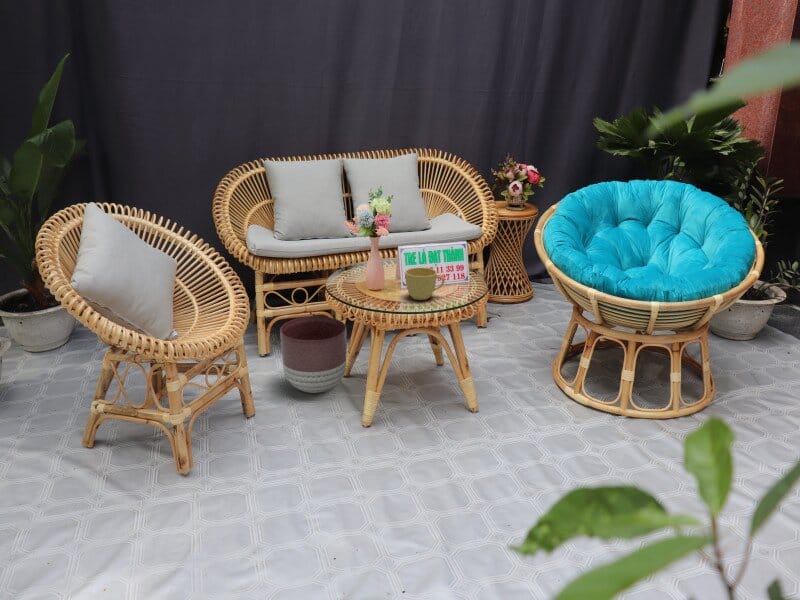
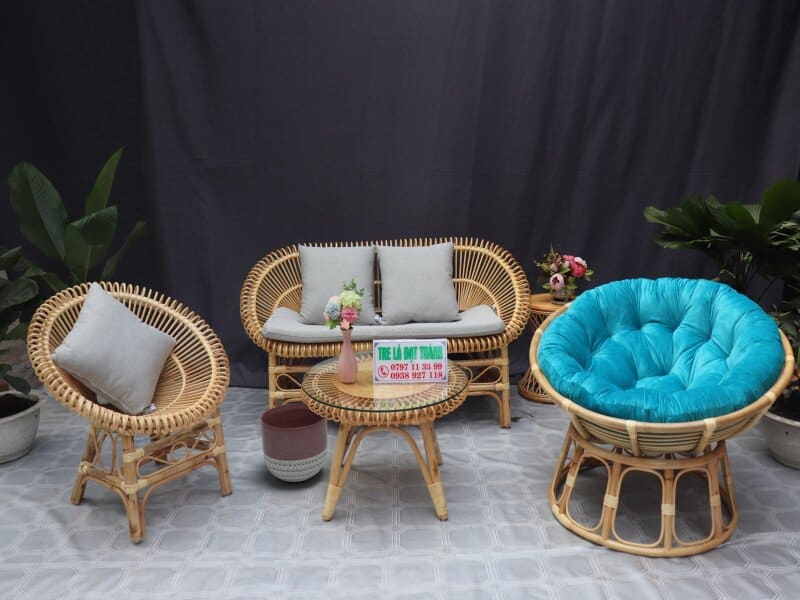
cup: present [405,267,444,300] -> none [366,363,407,397]

